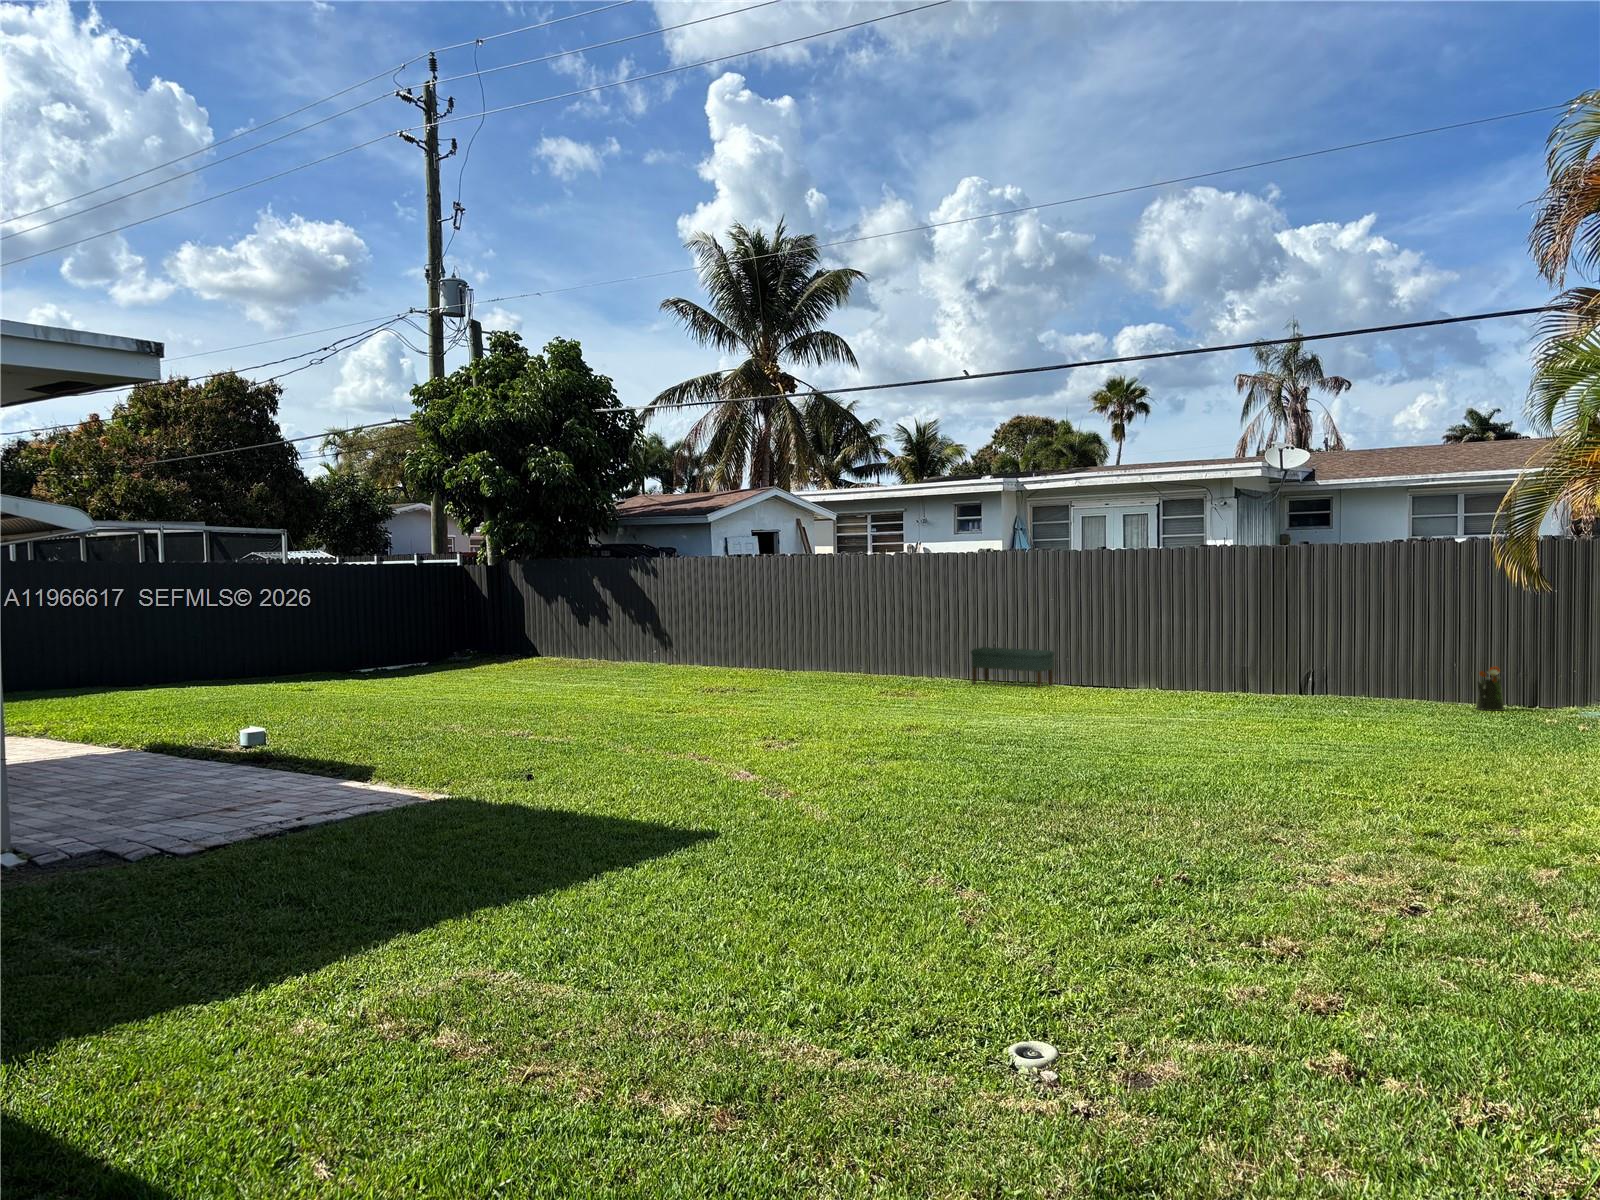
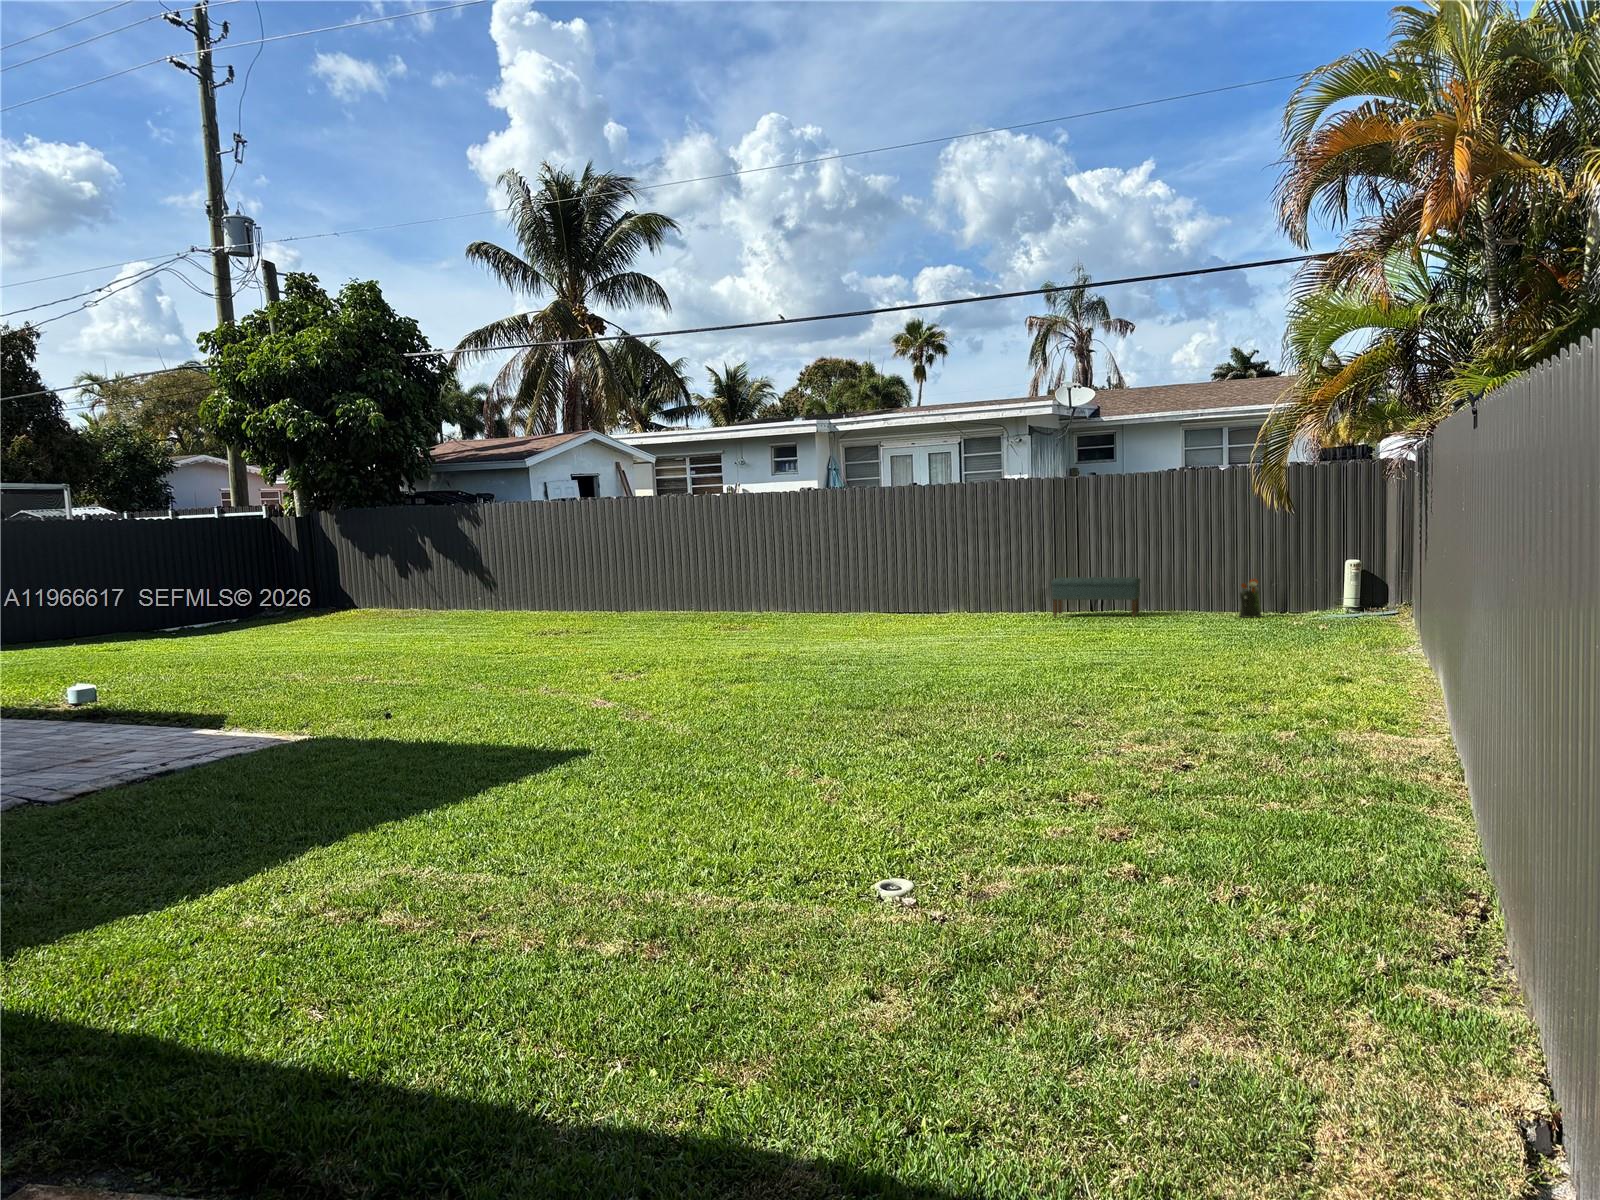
bench: present [971,647,1054,688] -> present [1051,577,1141,617]

